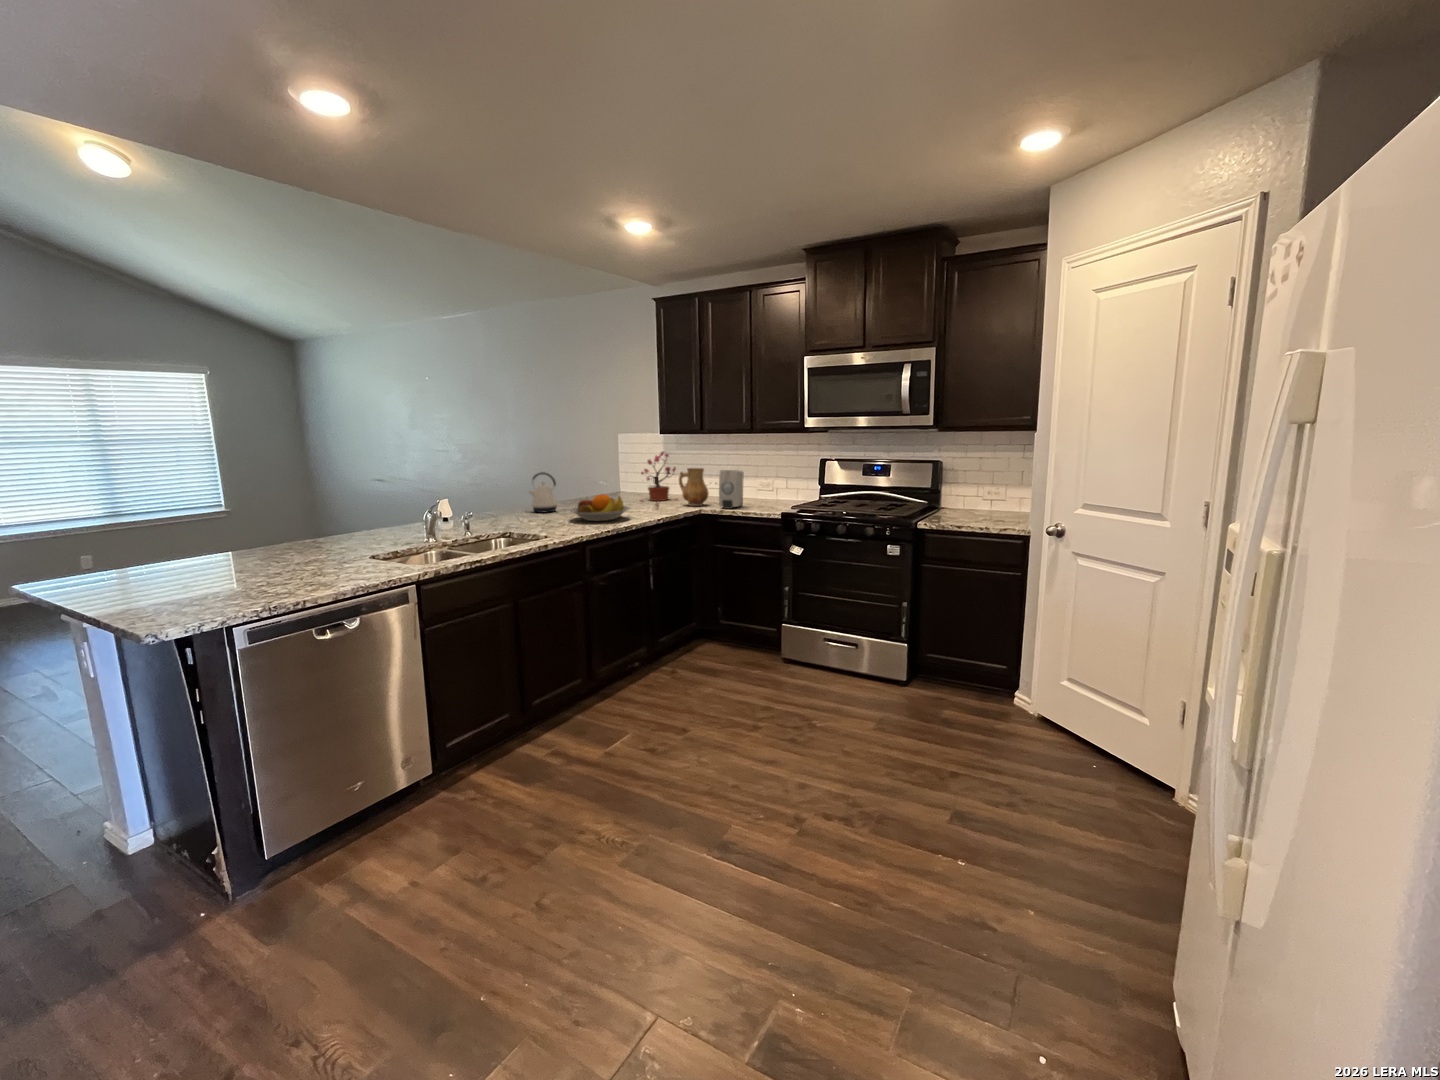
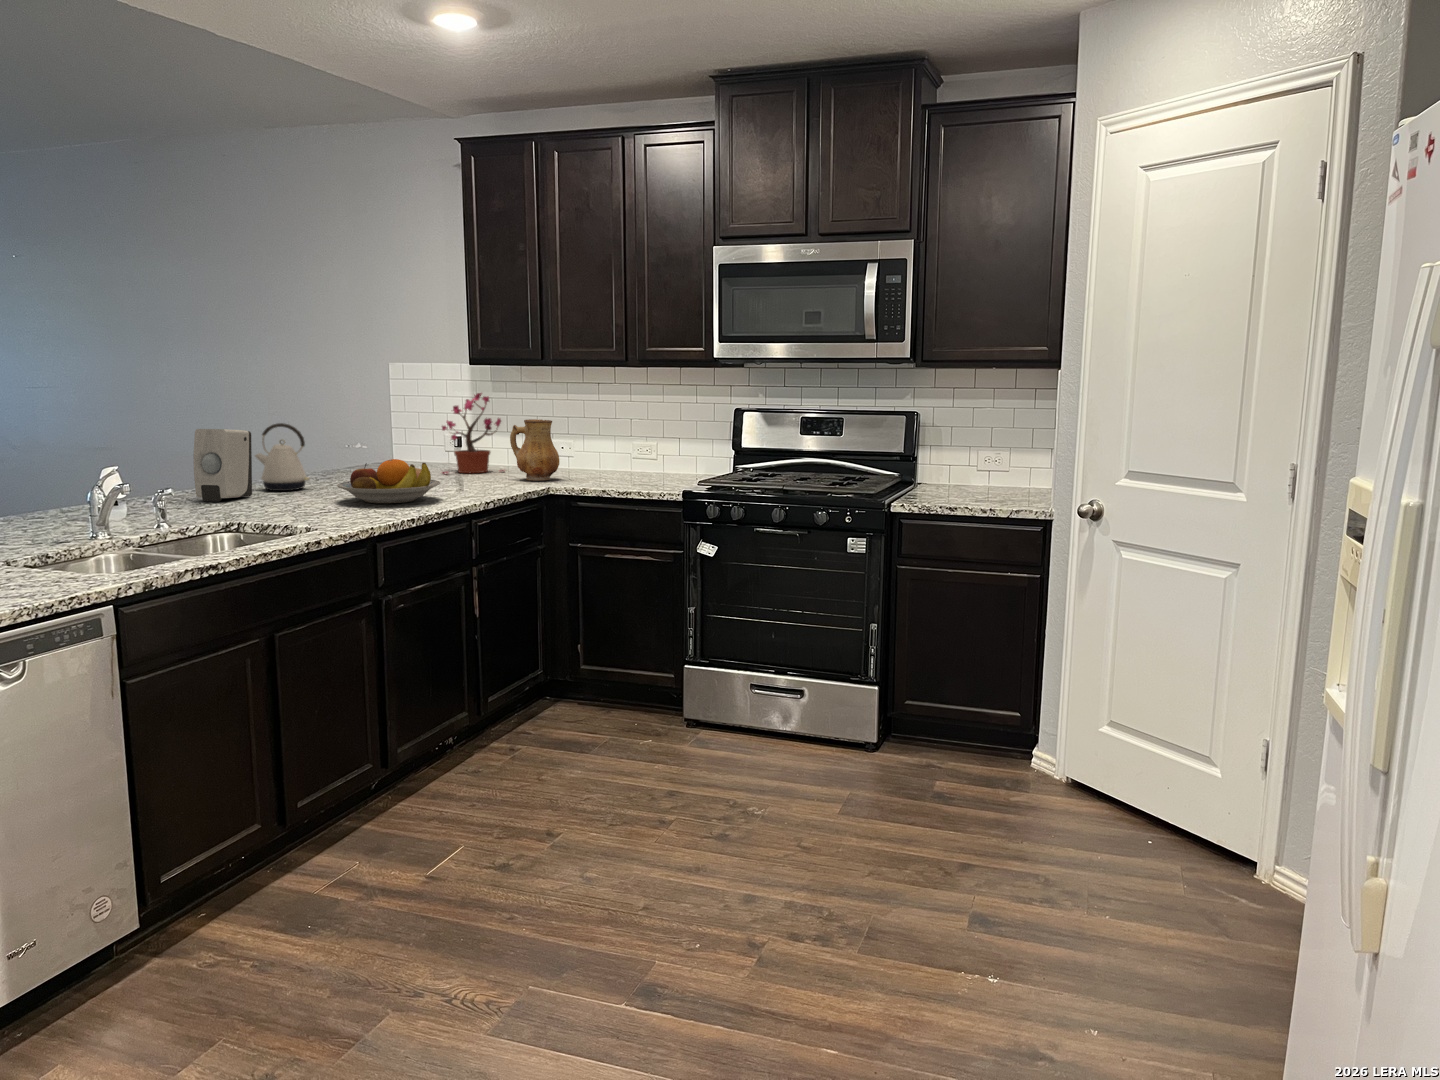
soap dispenser: present [719,470,744,509] -> present [193,429,252,502]

